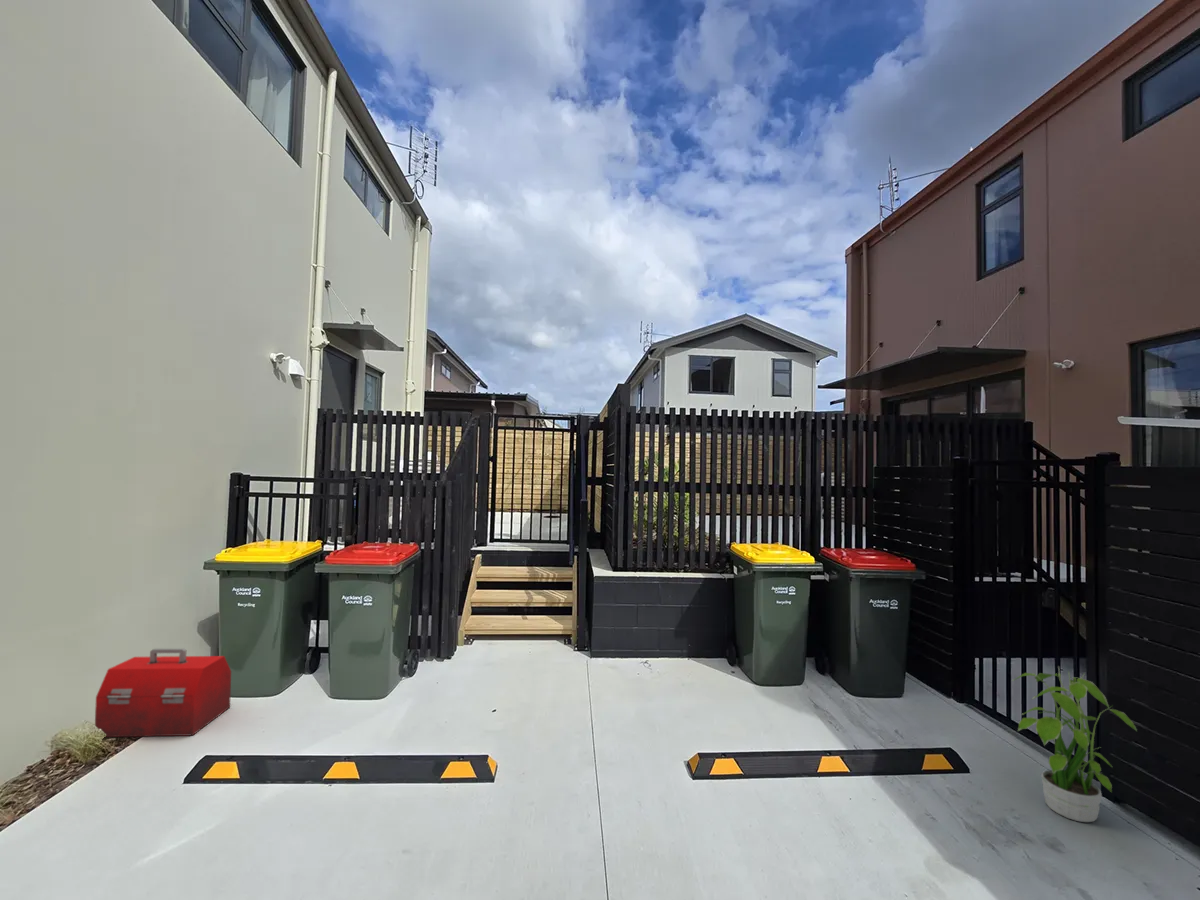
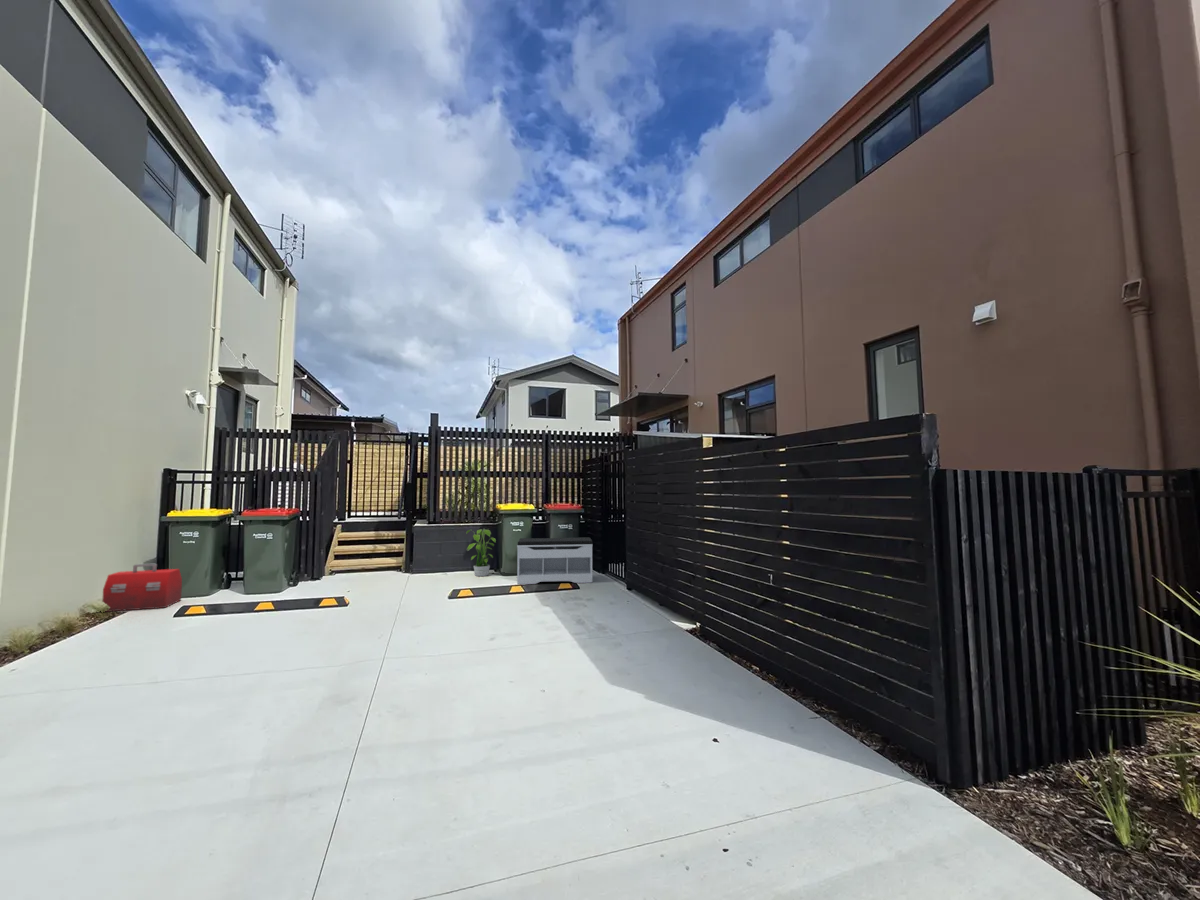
bench: none [795,621,975,738] -> present [517,537,593,584]
potted plant: present [1013,672,1136,822] -> present [466,529,496,576]

